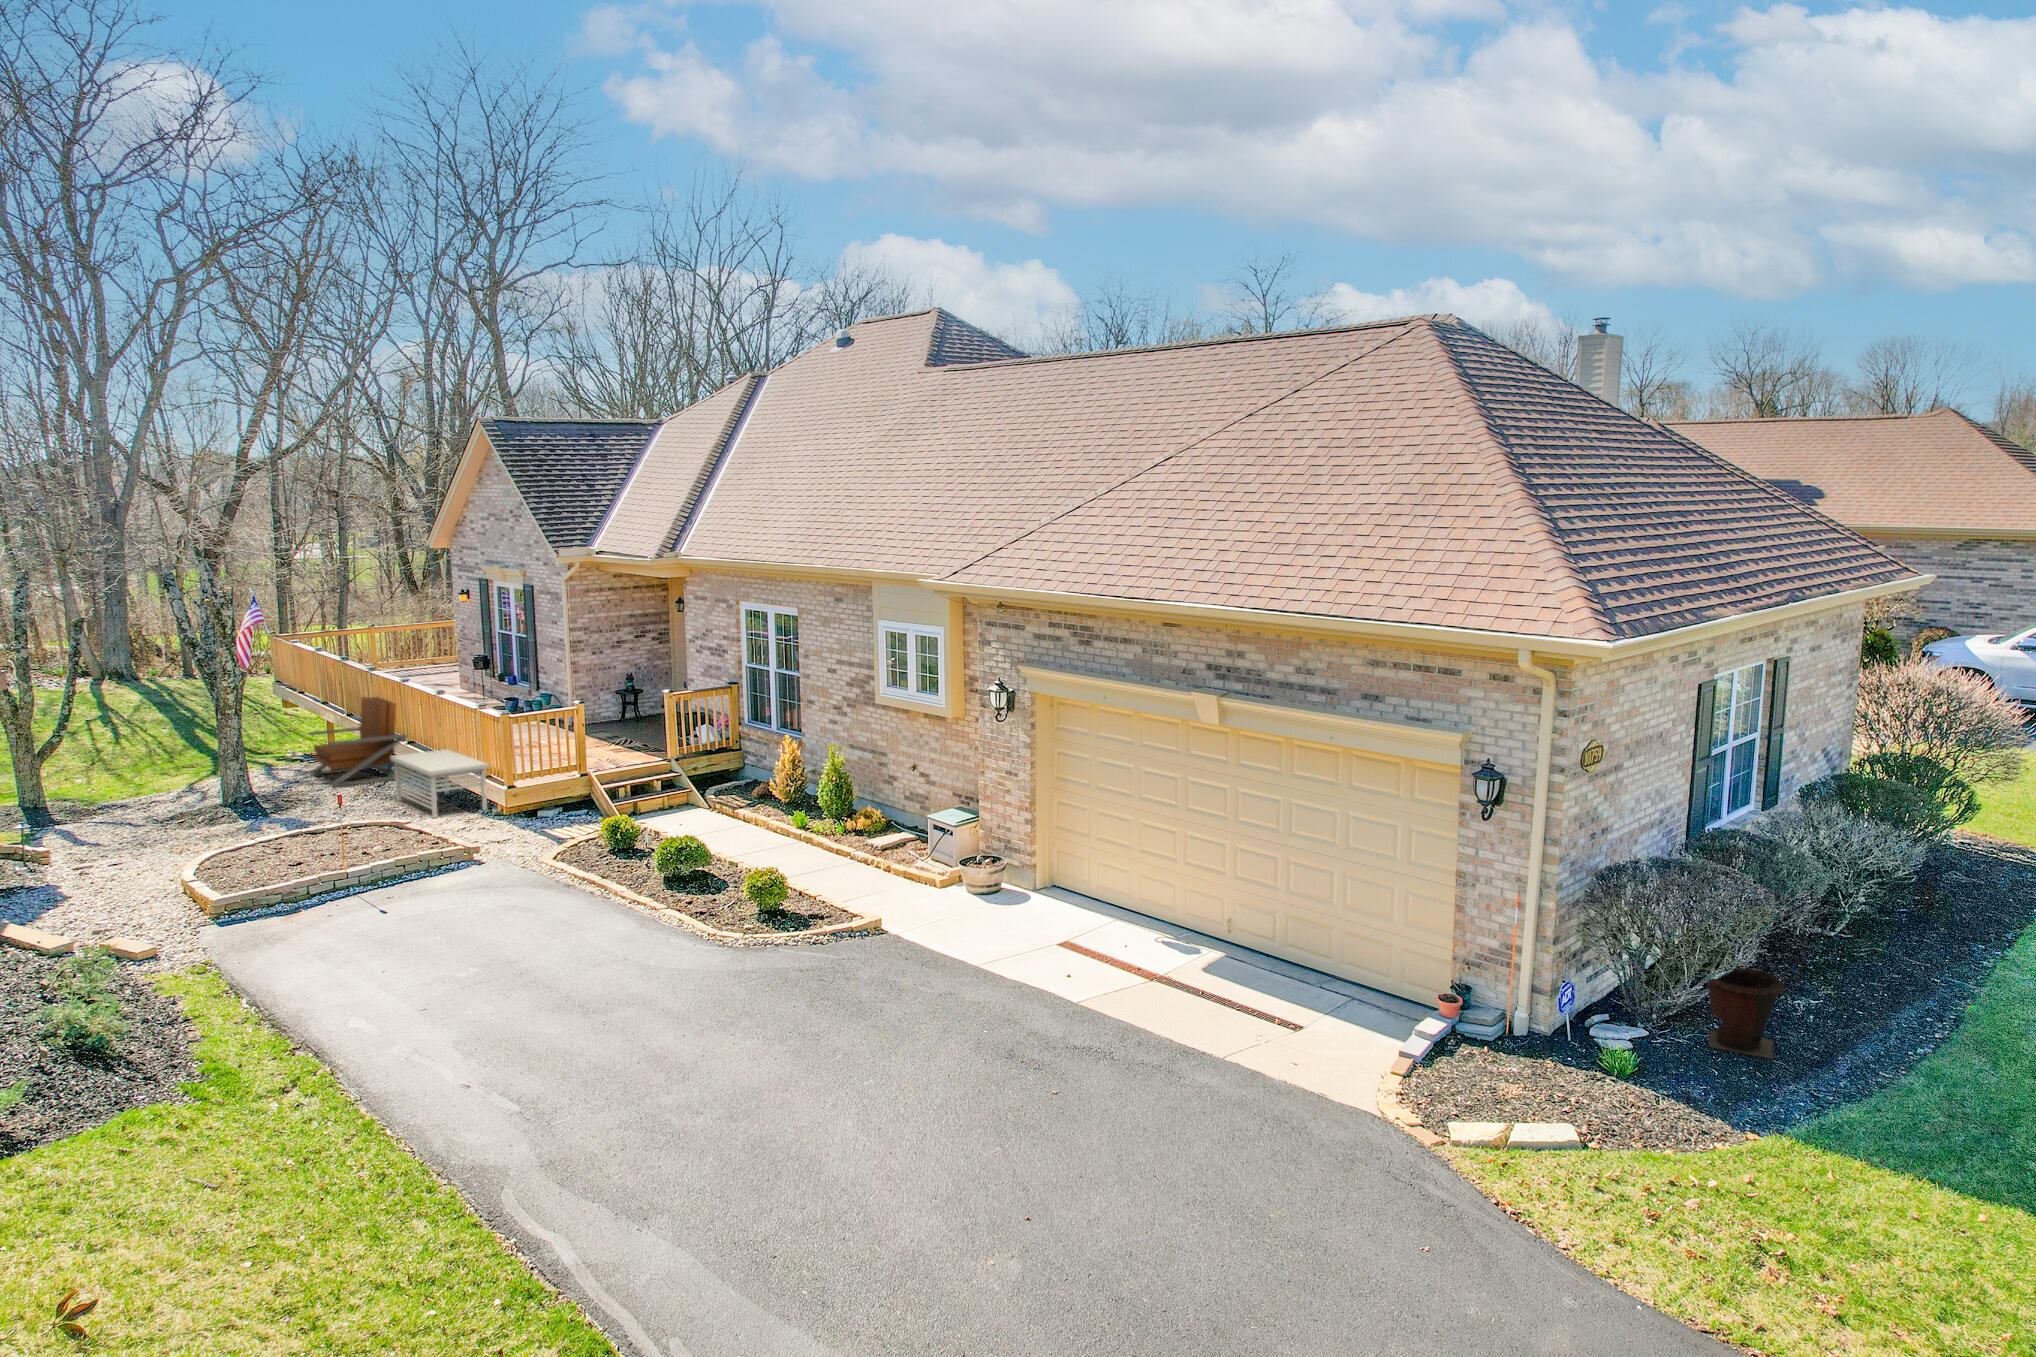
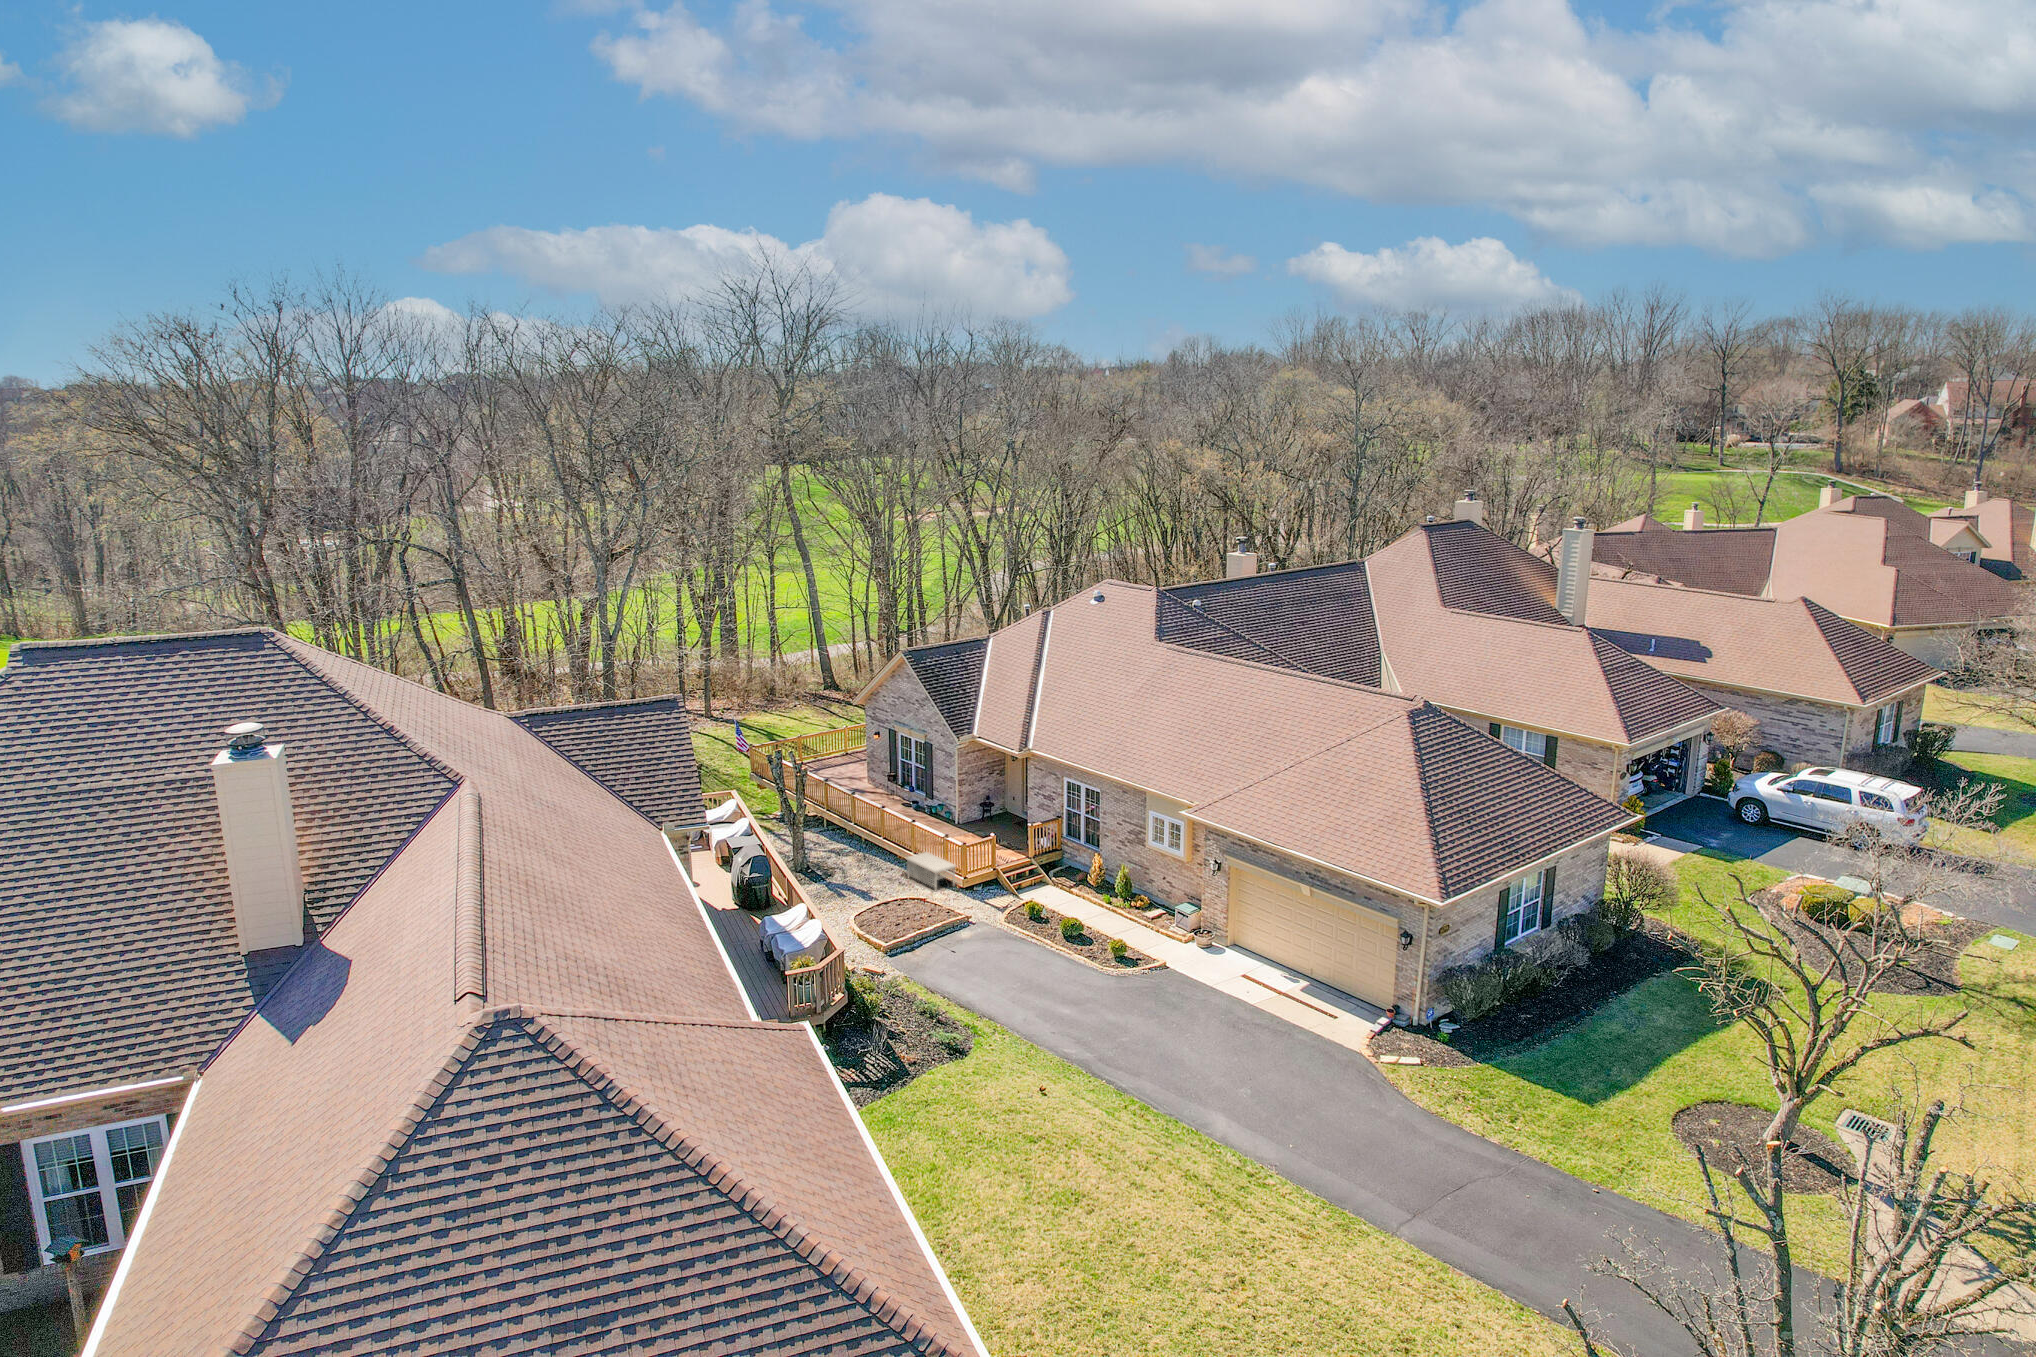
lounge chair: present [309,697,407,787] -> none [847,816,897,867]
bucket: present [1707,967,1784,1059] -> none [1483,1003,1511,1038]

